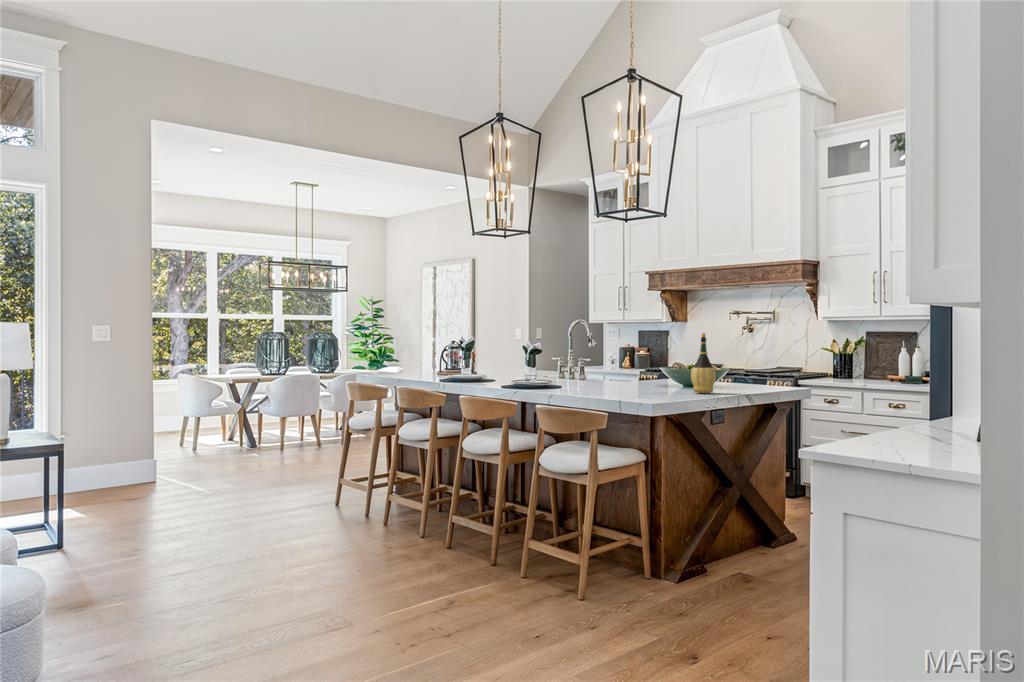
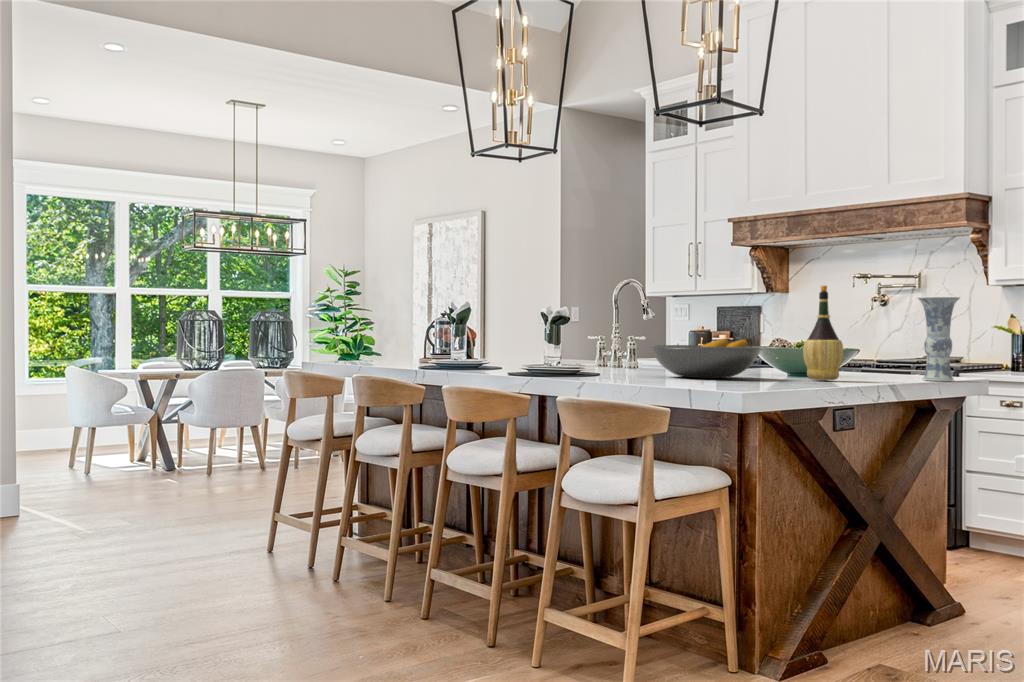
vase: none [764,339,790,392] -> present [918,297,960,381]
fruit bowl: none [595,367,665,392] -> present [651,338,761,378]

